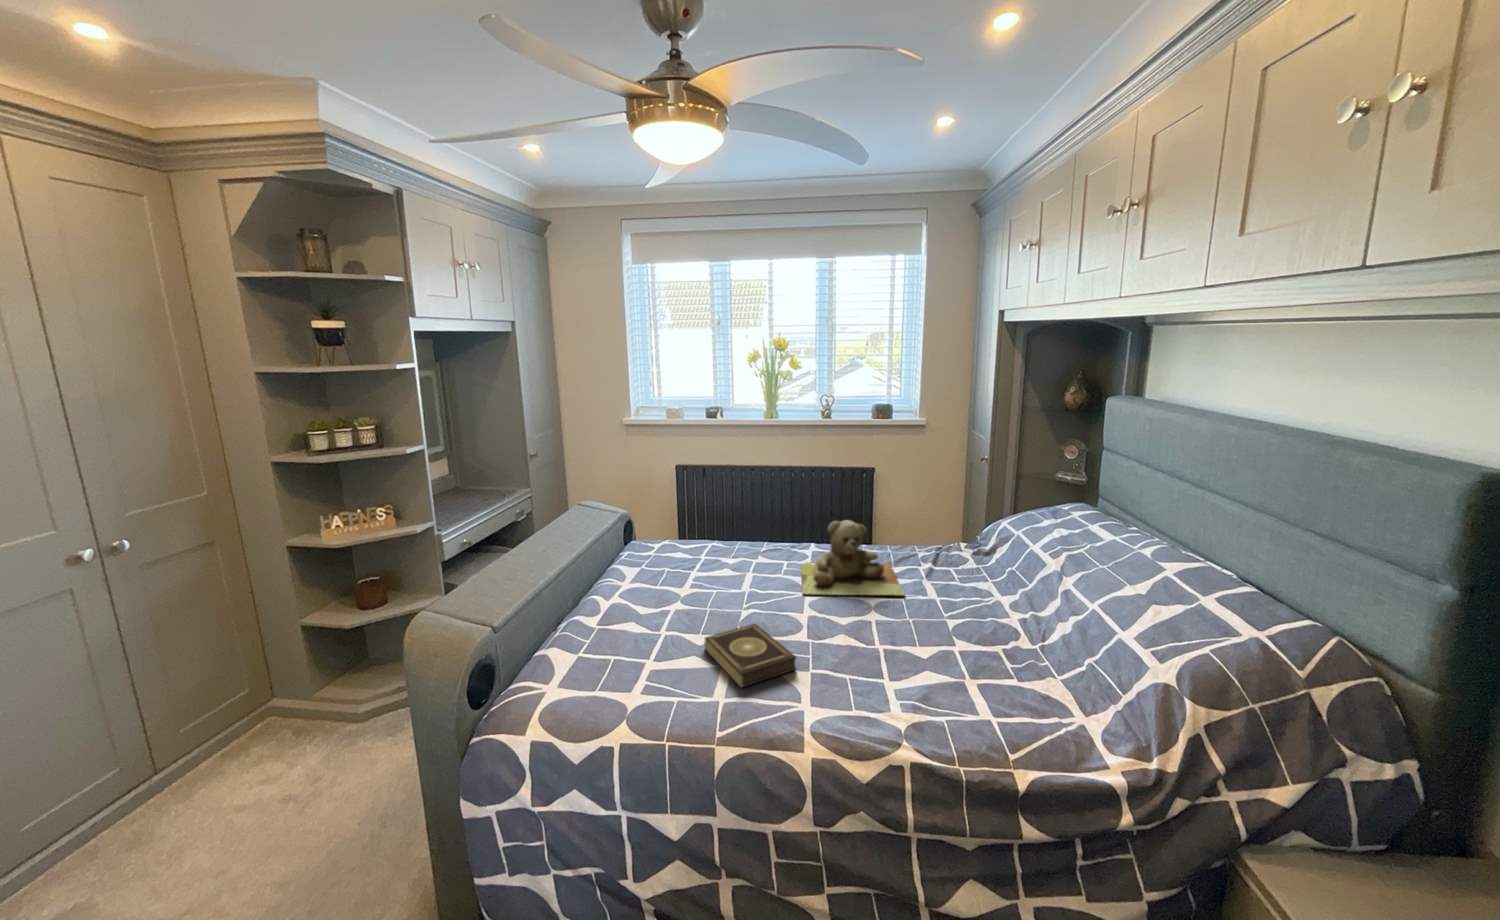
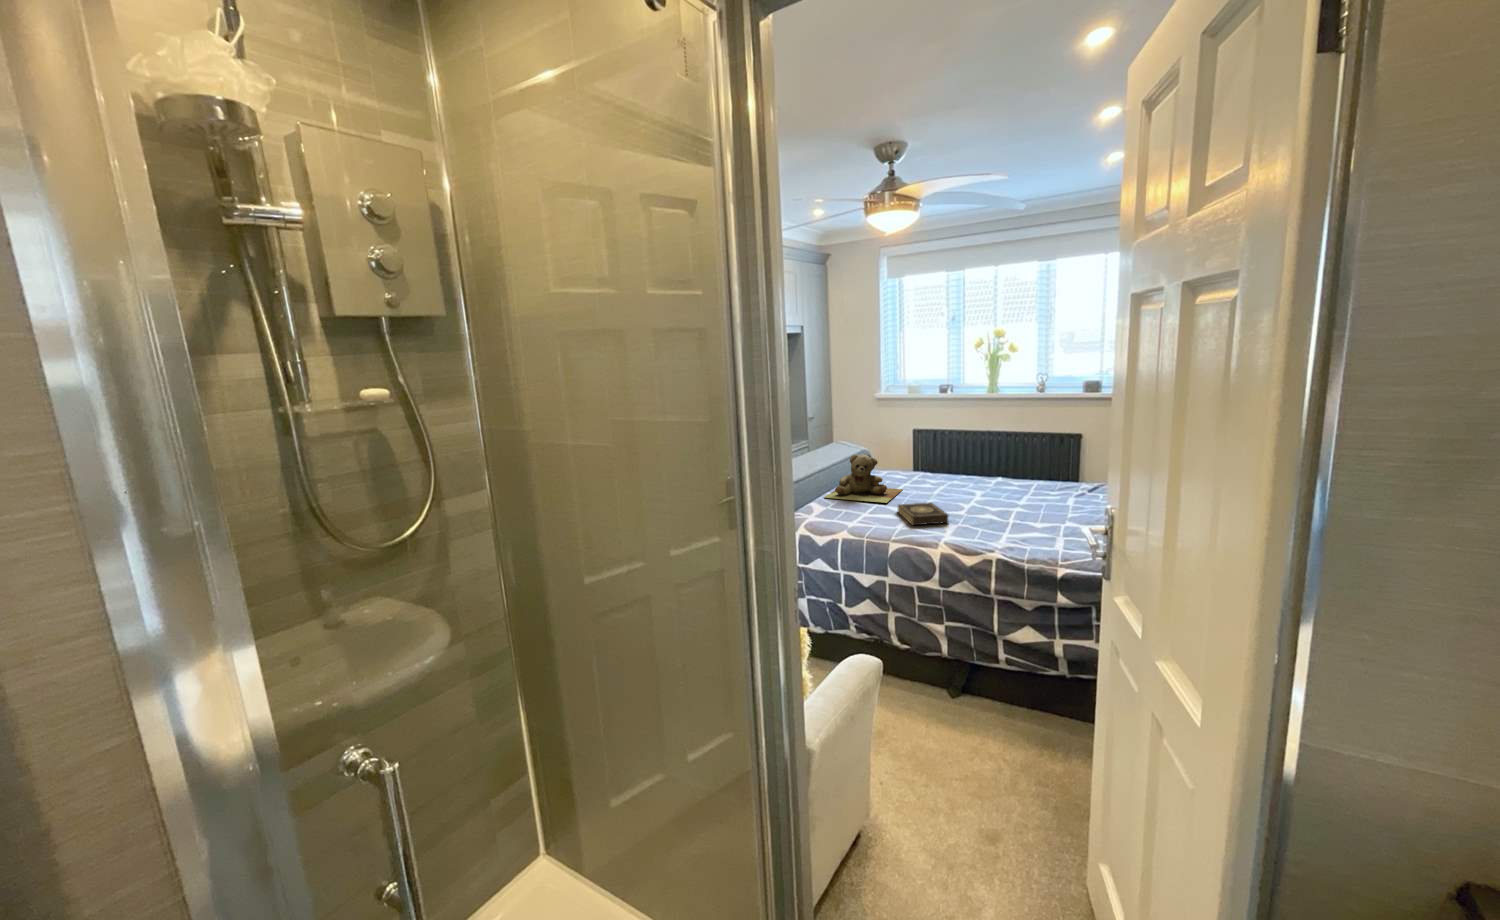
teddy bear: present [801,520,904,595] -> present [825,454,902,503]

